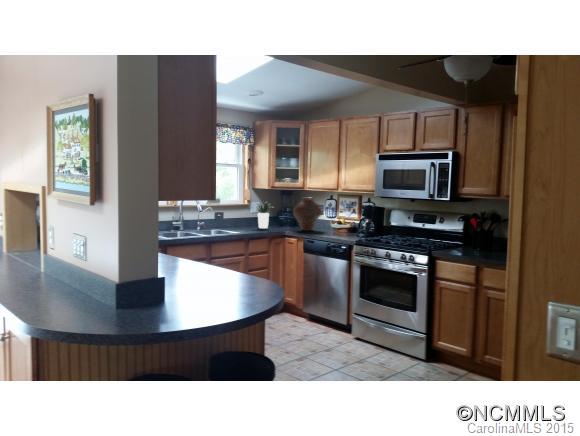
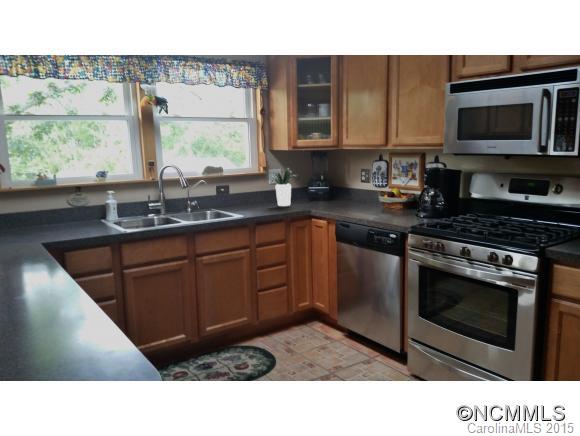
vase: present [293,198,322,231] -> none [323,159,367,208]

